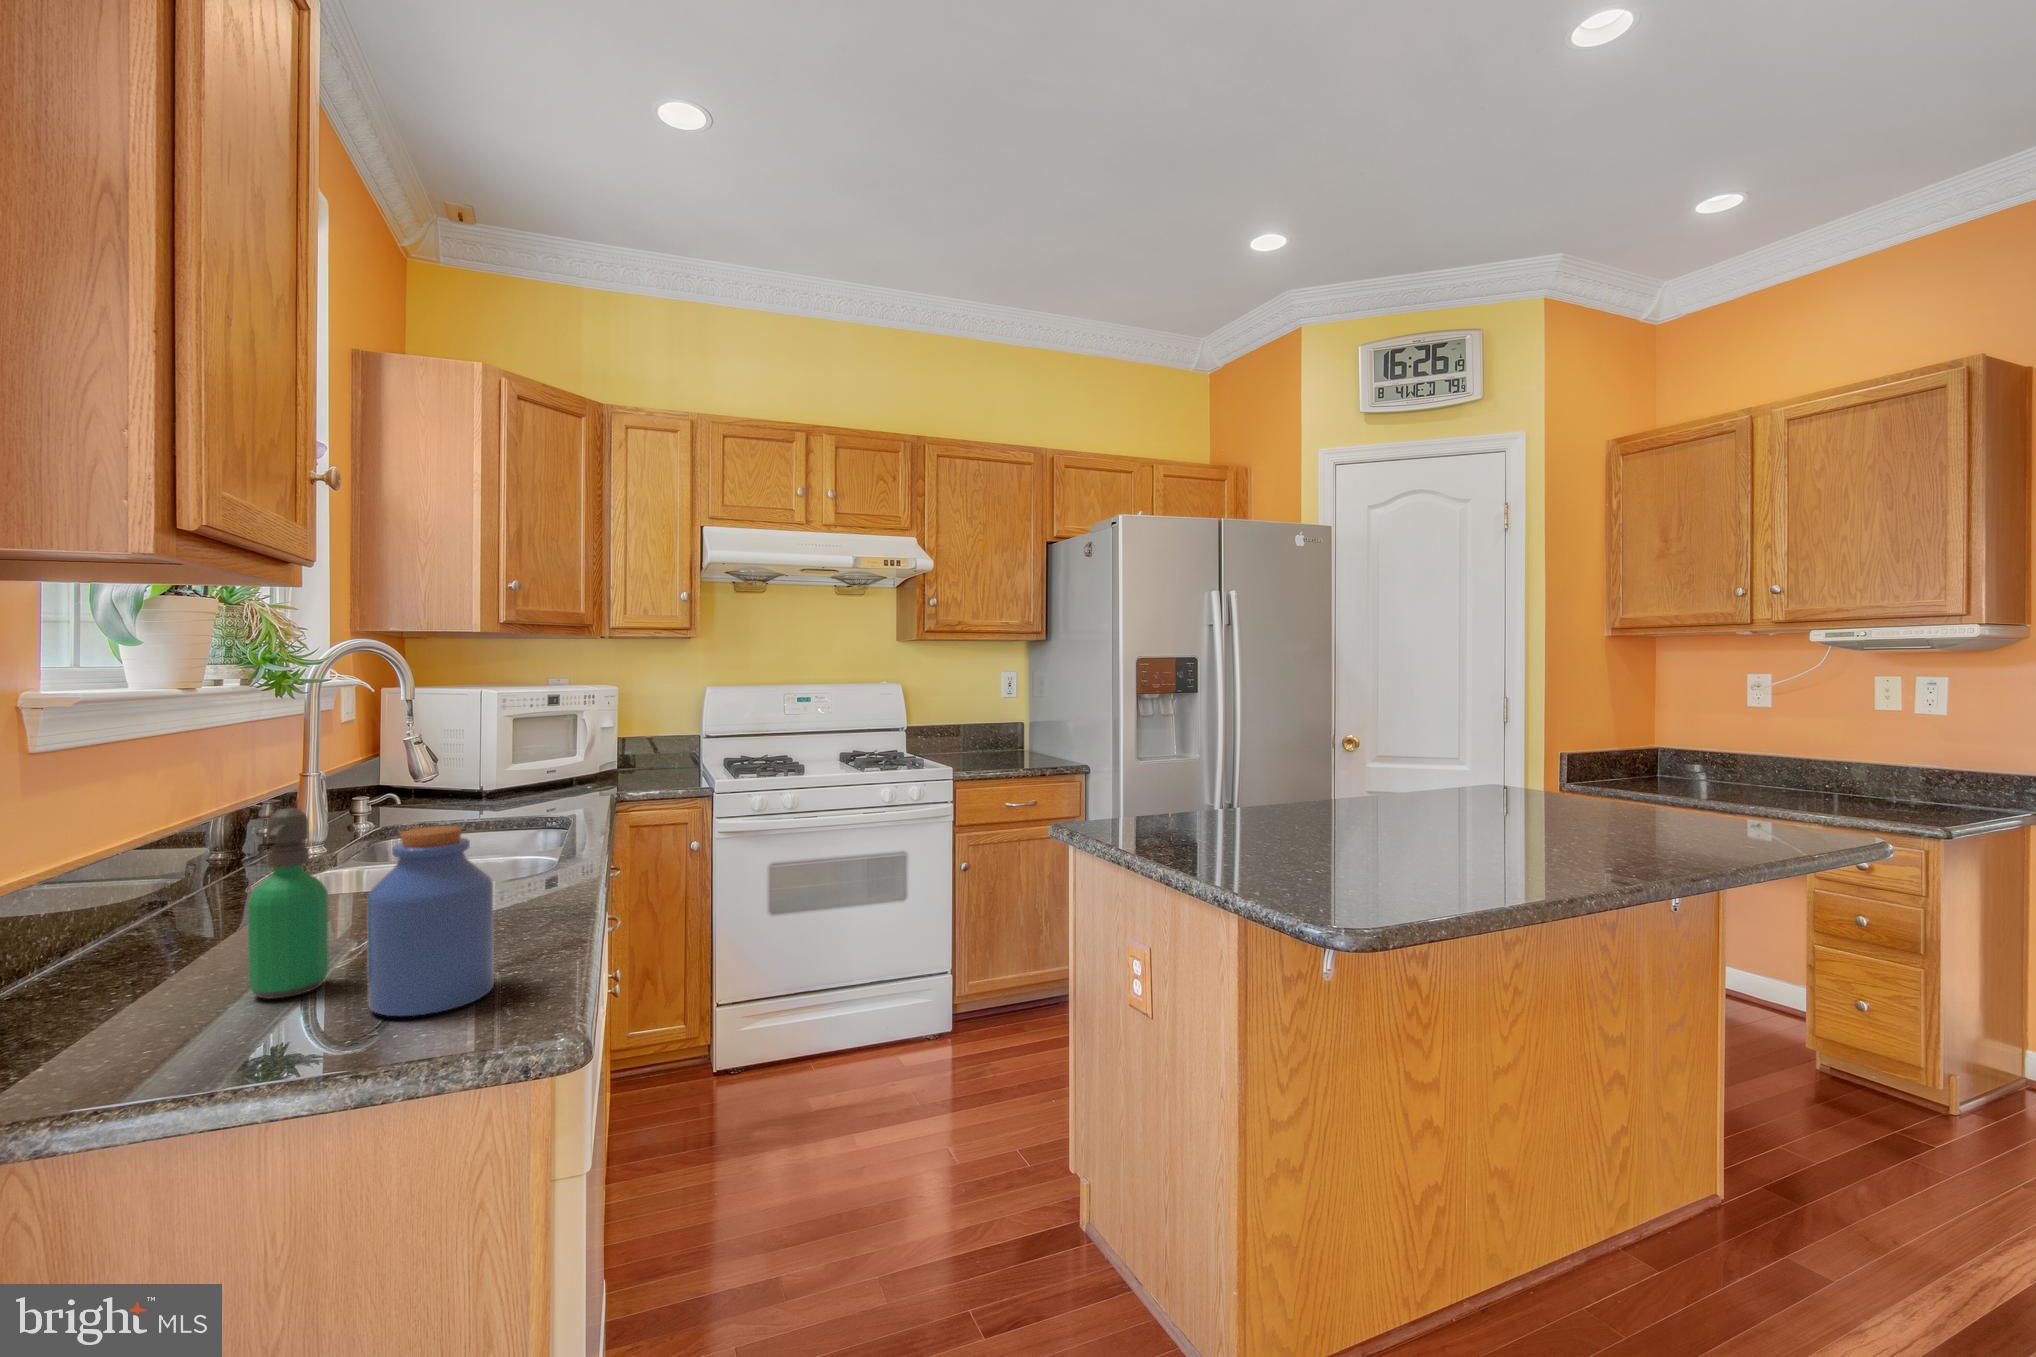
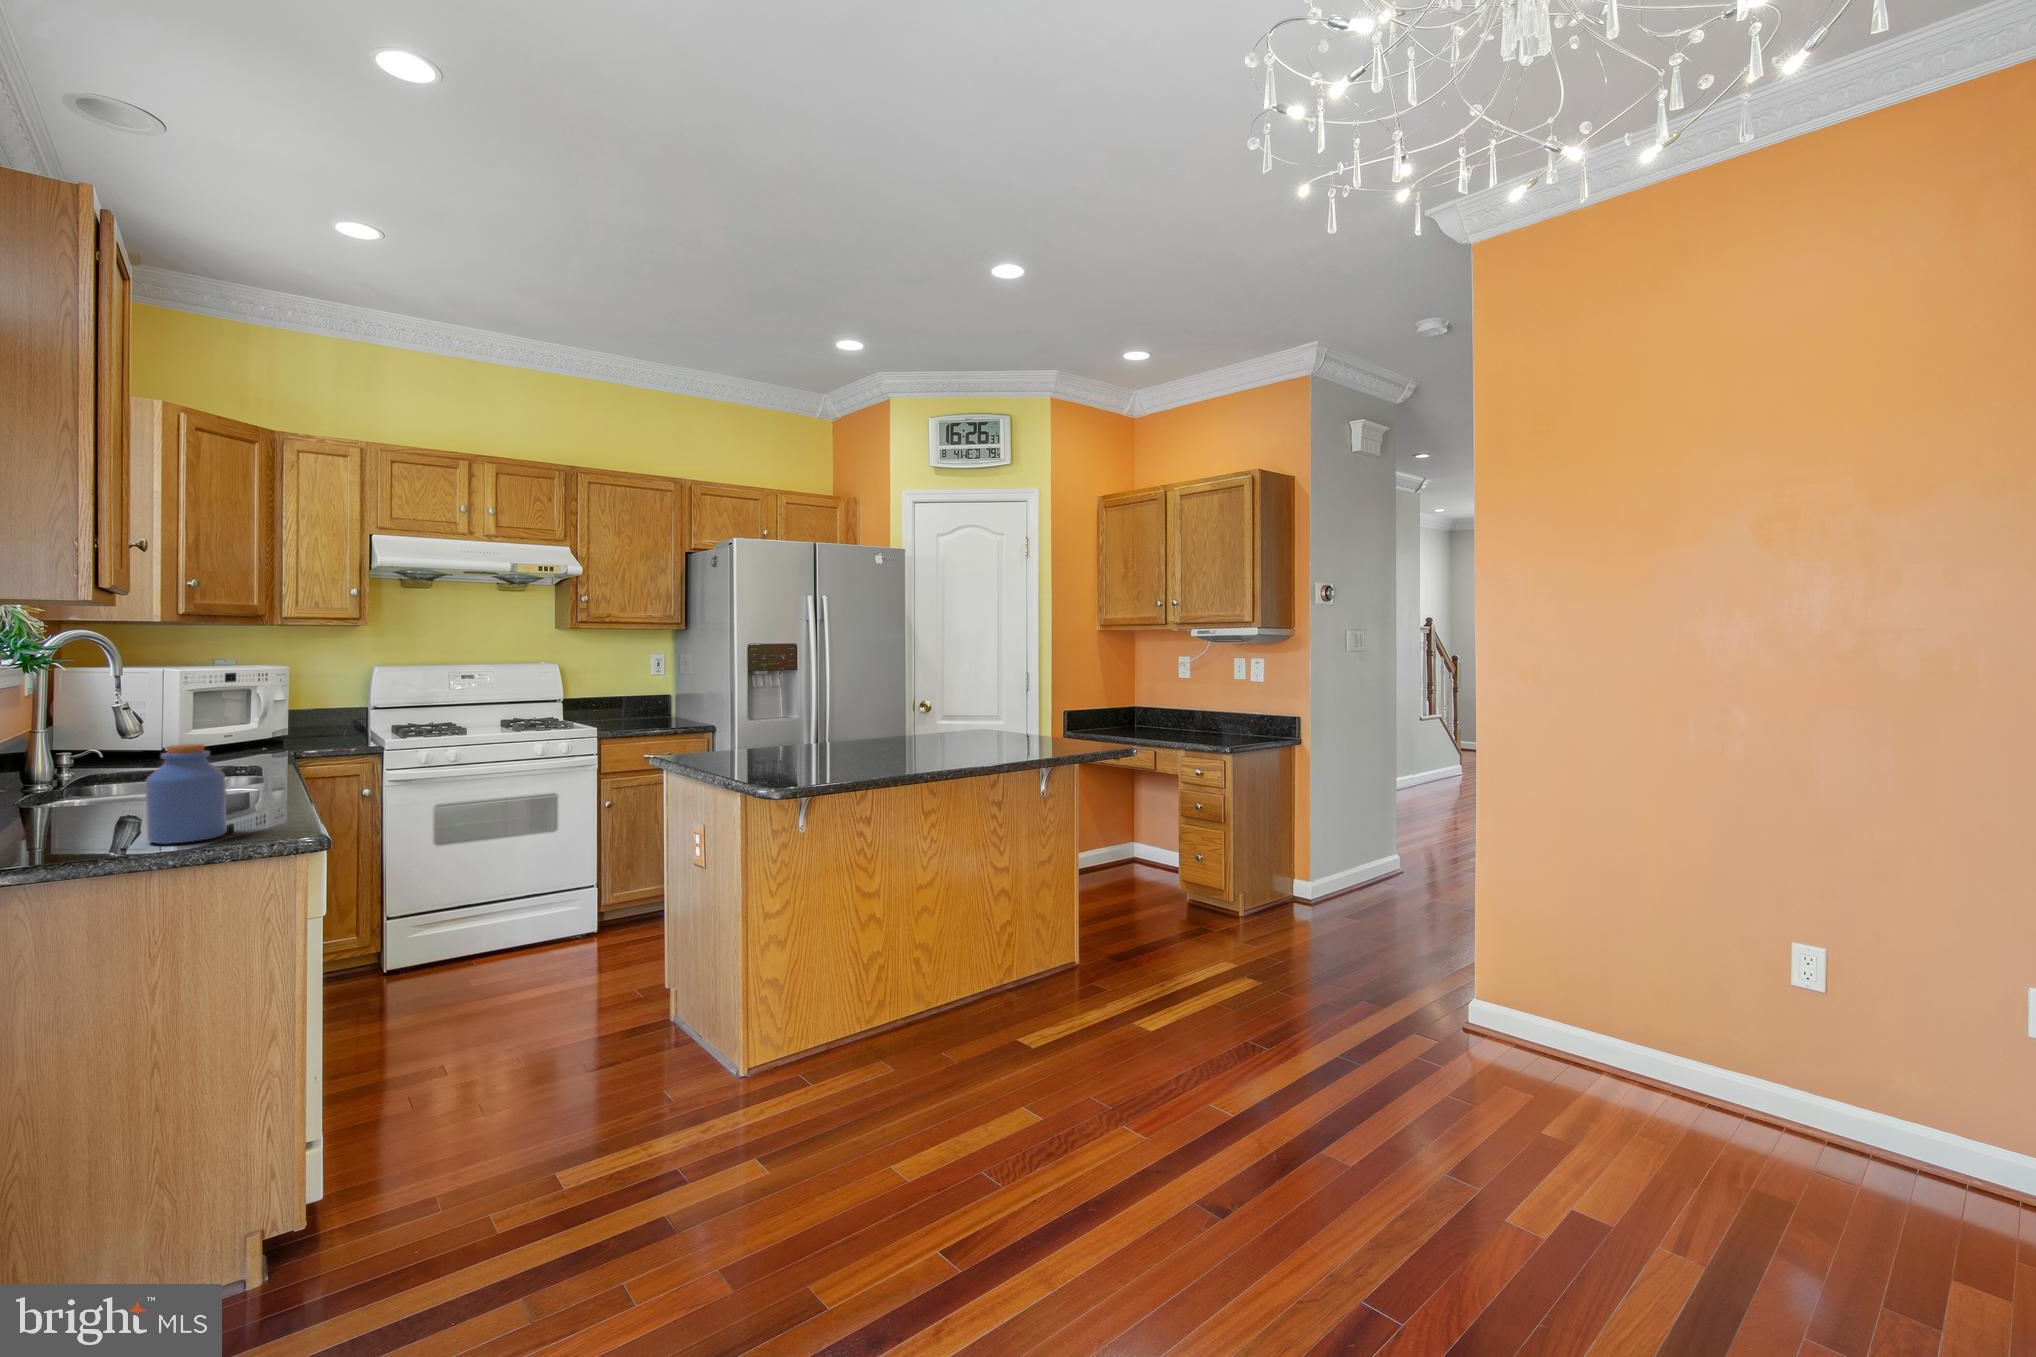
soap dispenser: present [248,808,329,999] -> none [57,736,110,843]

